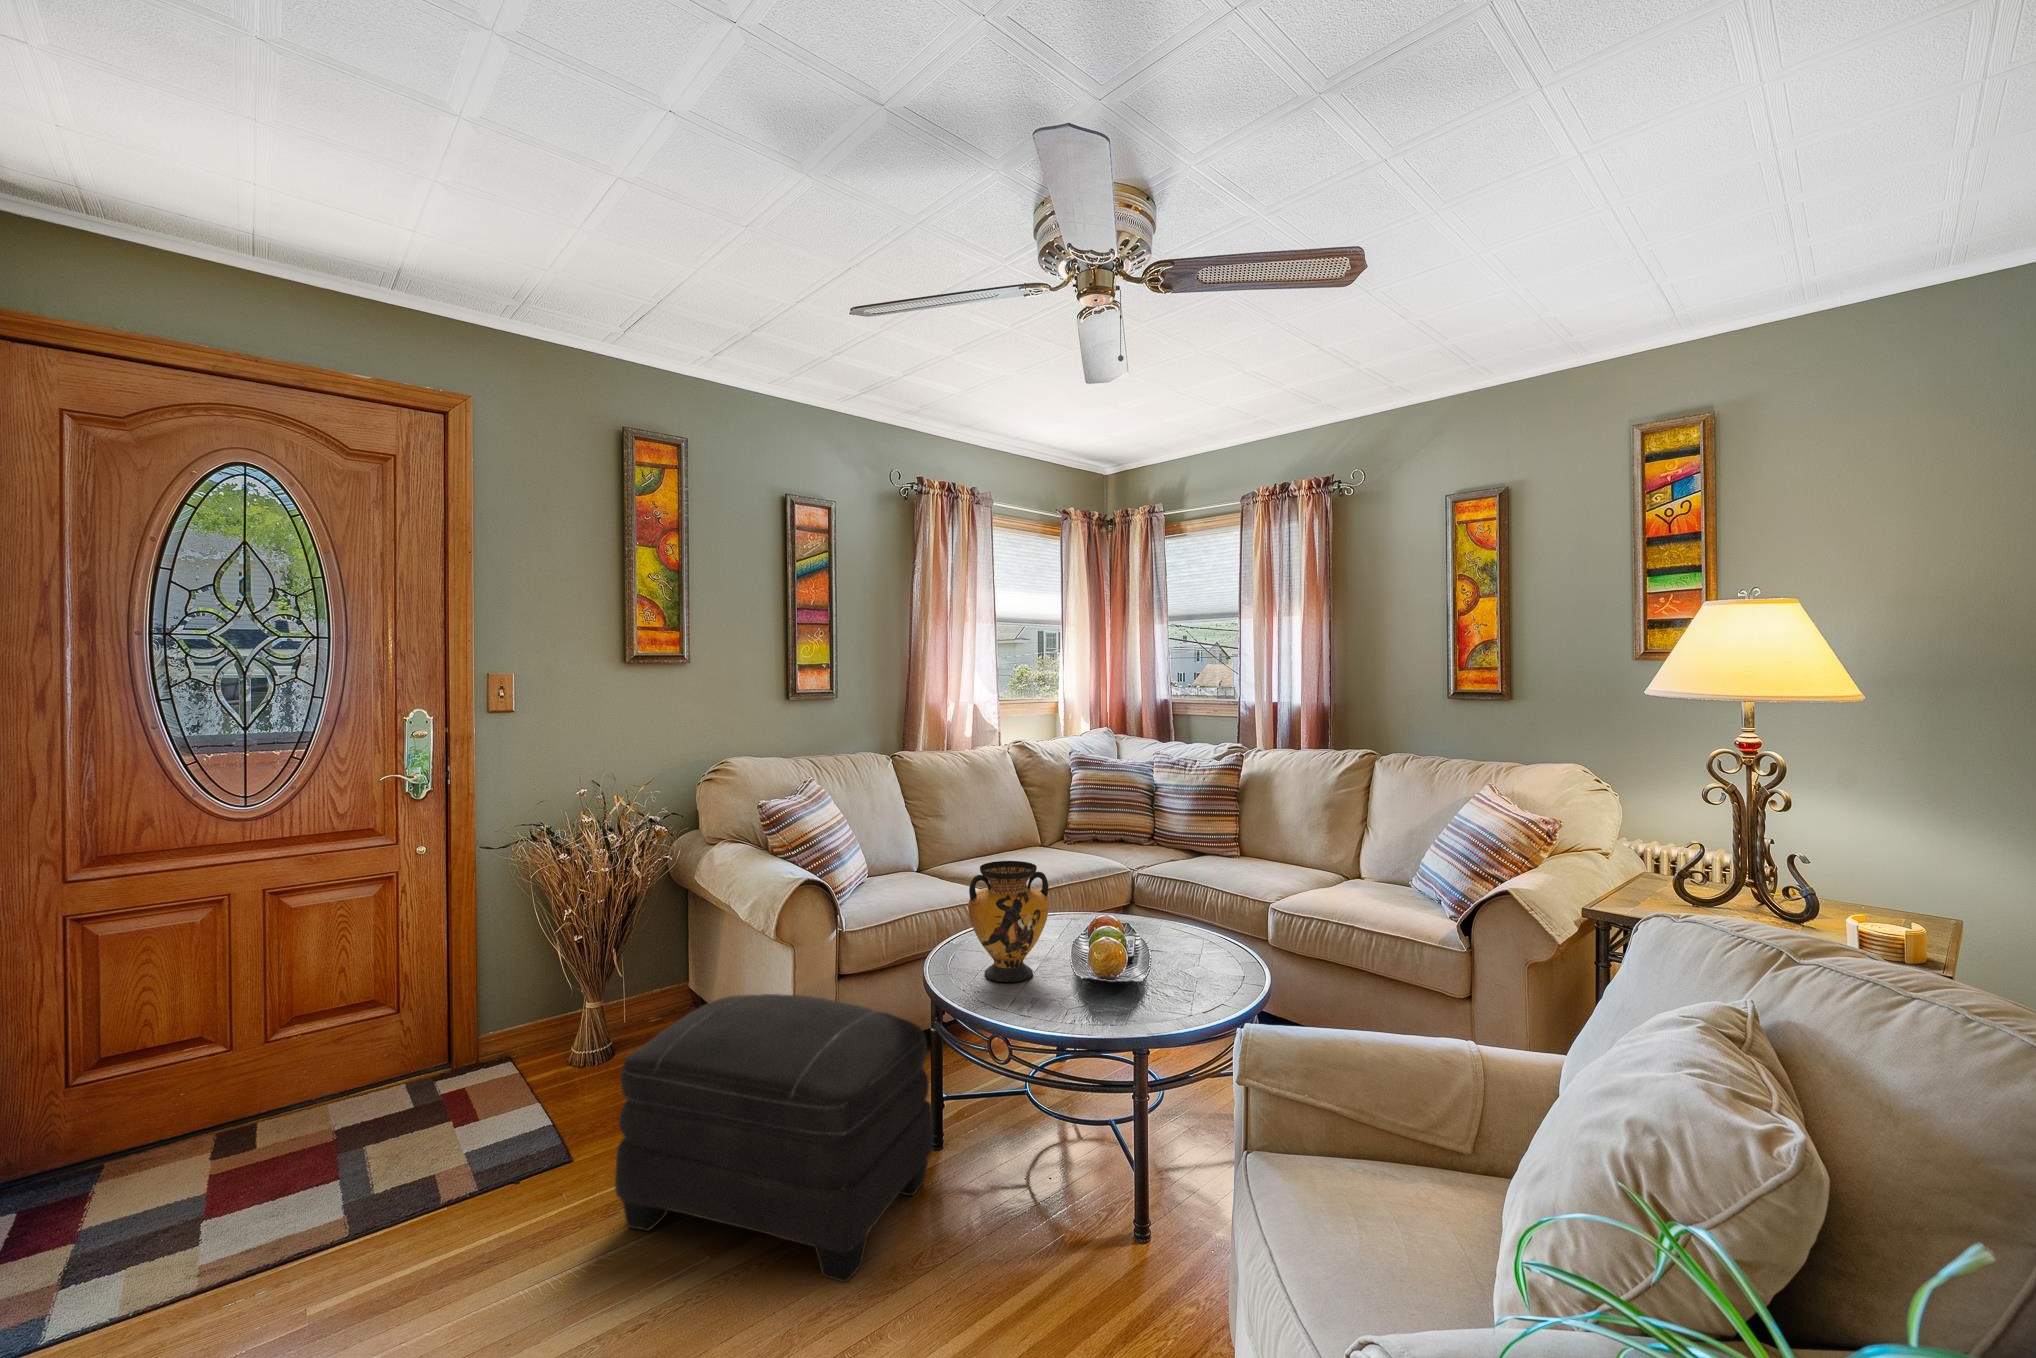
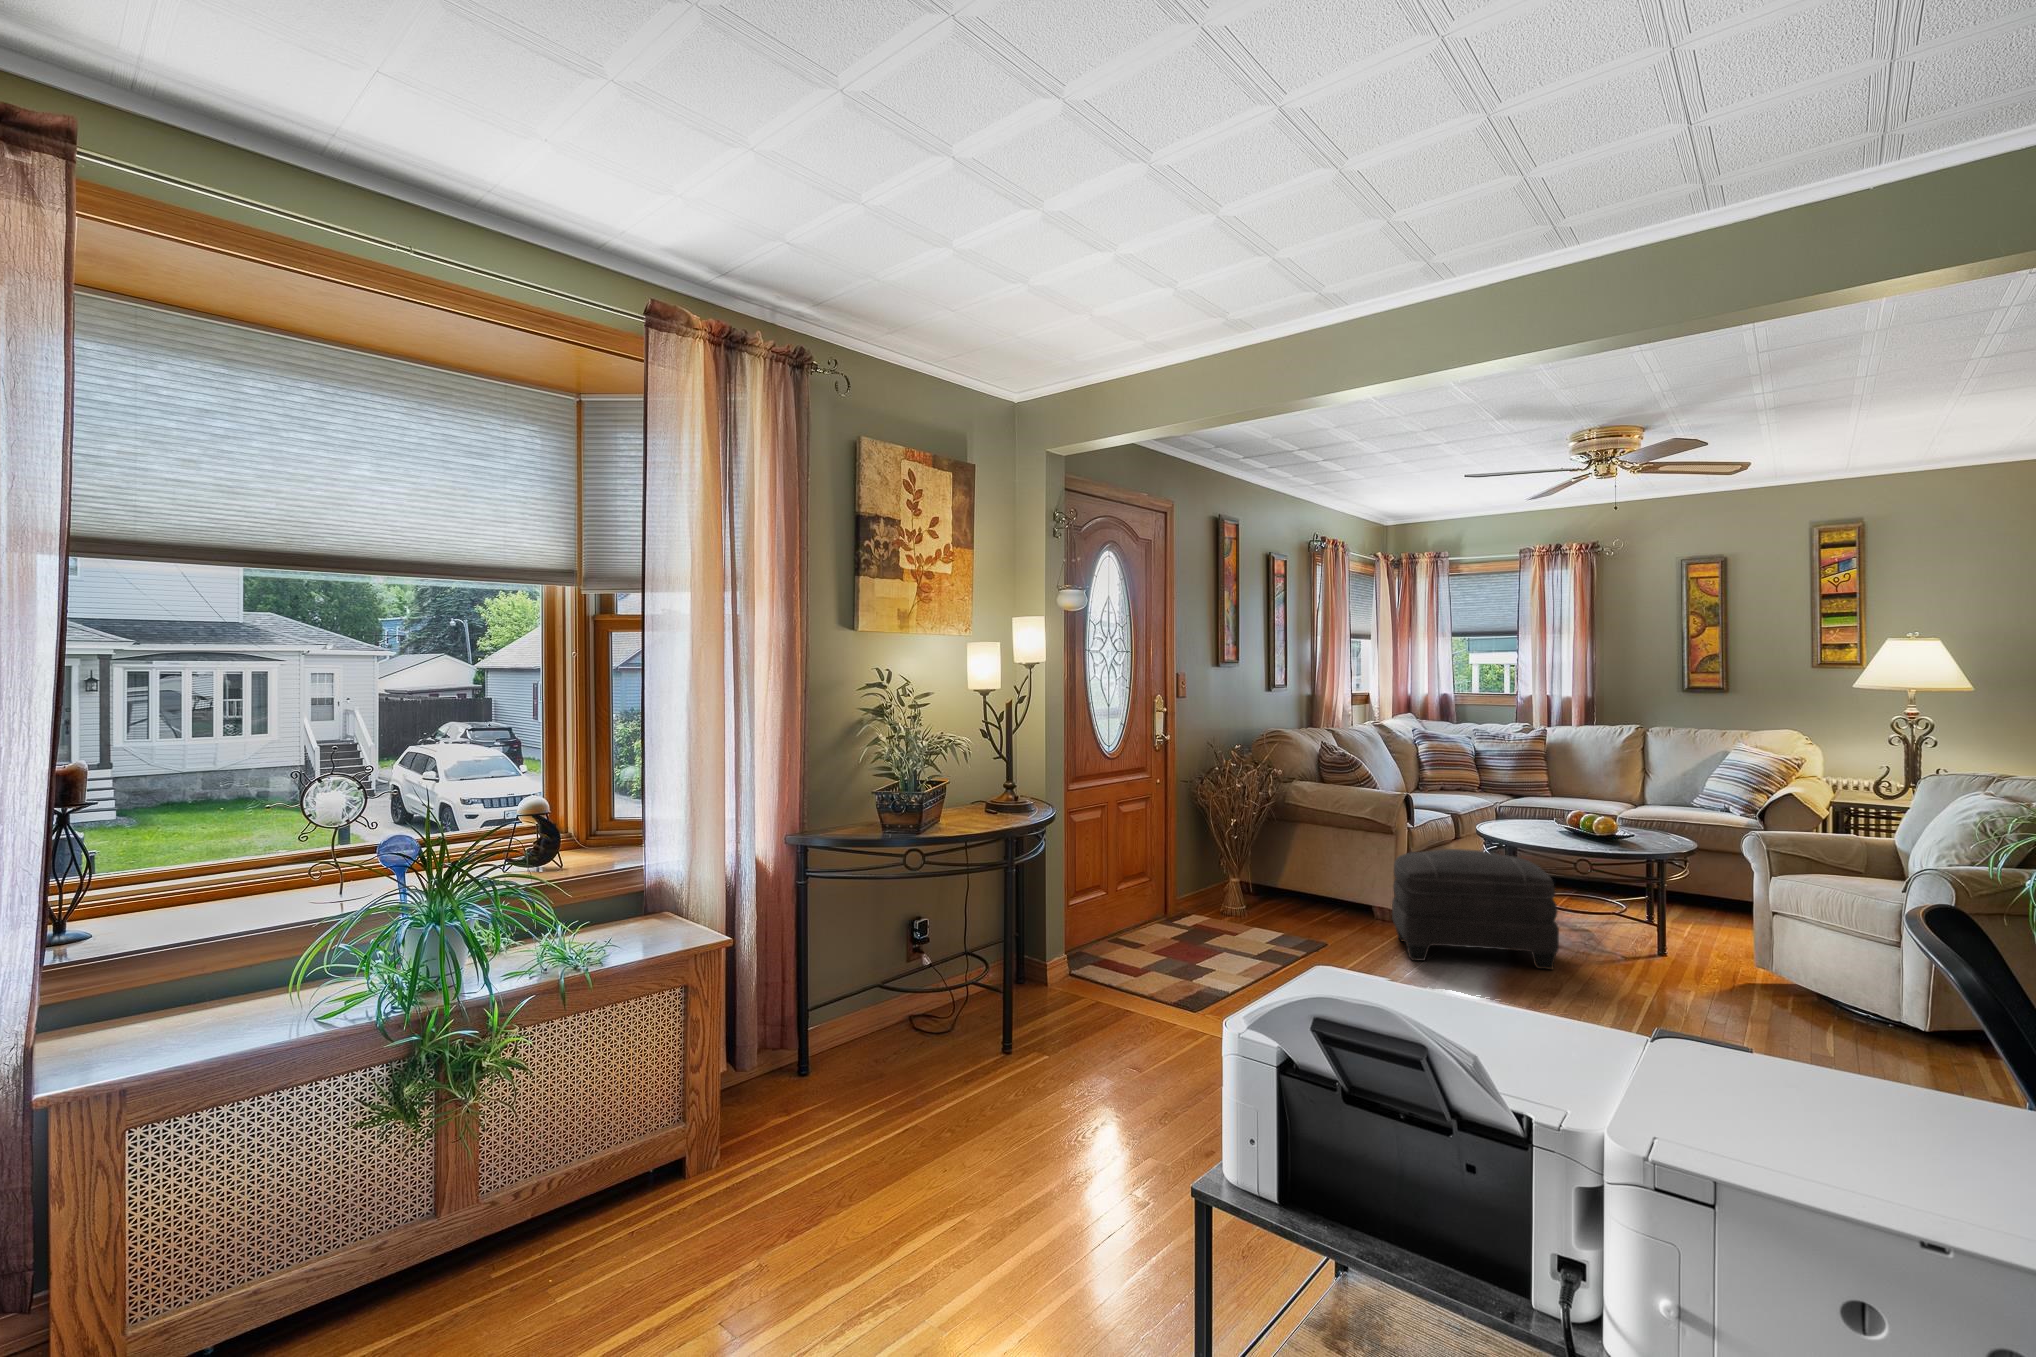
vase: present [968,861,1049,982] -> none [1539,777,1588,838]

